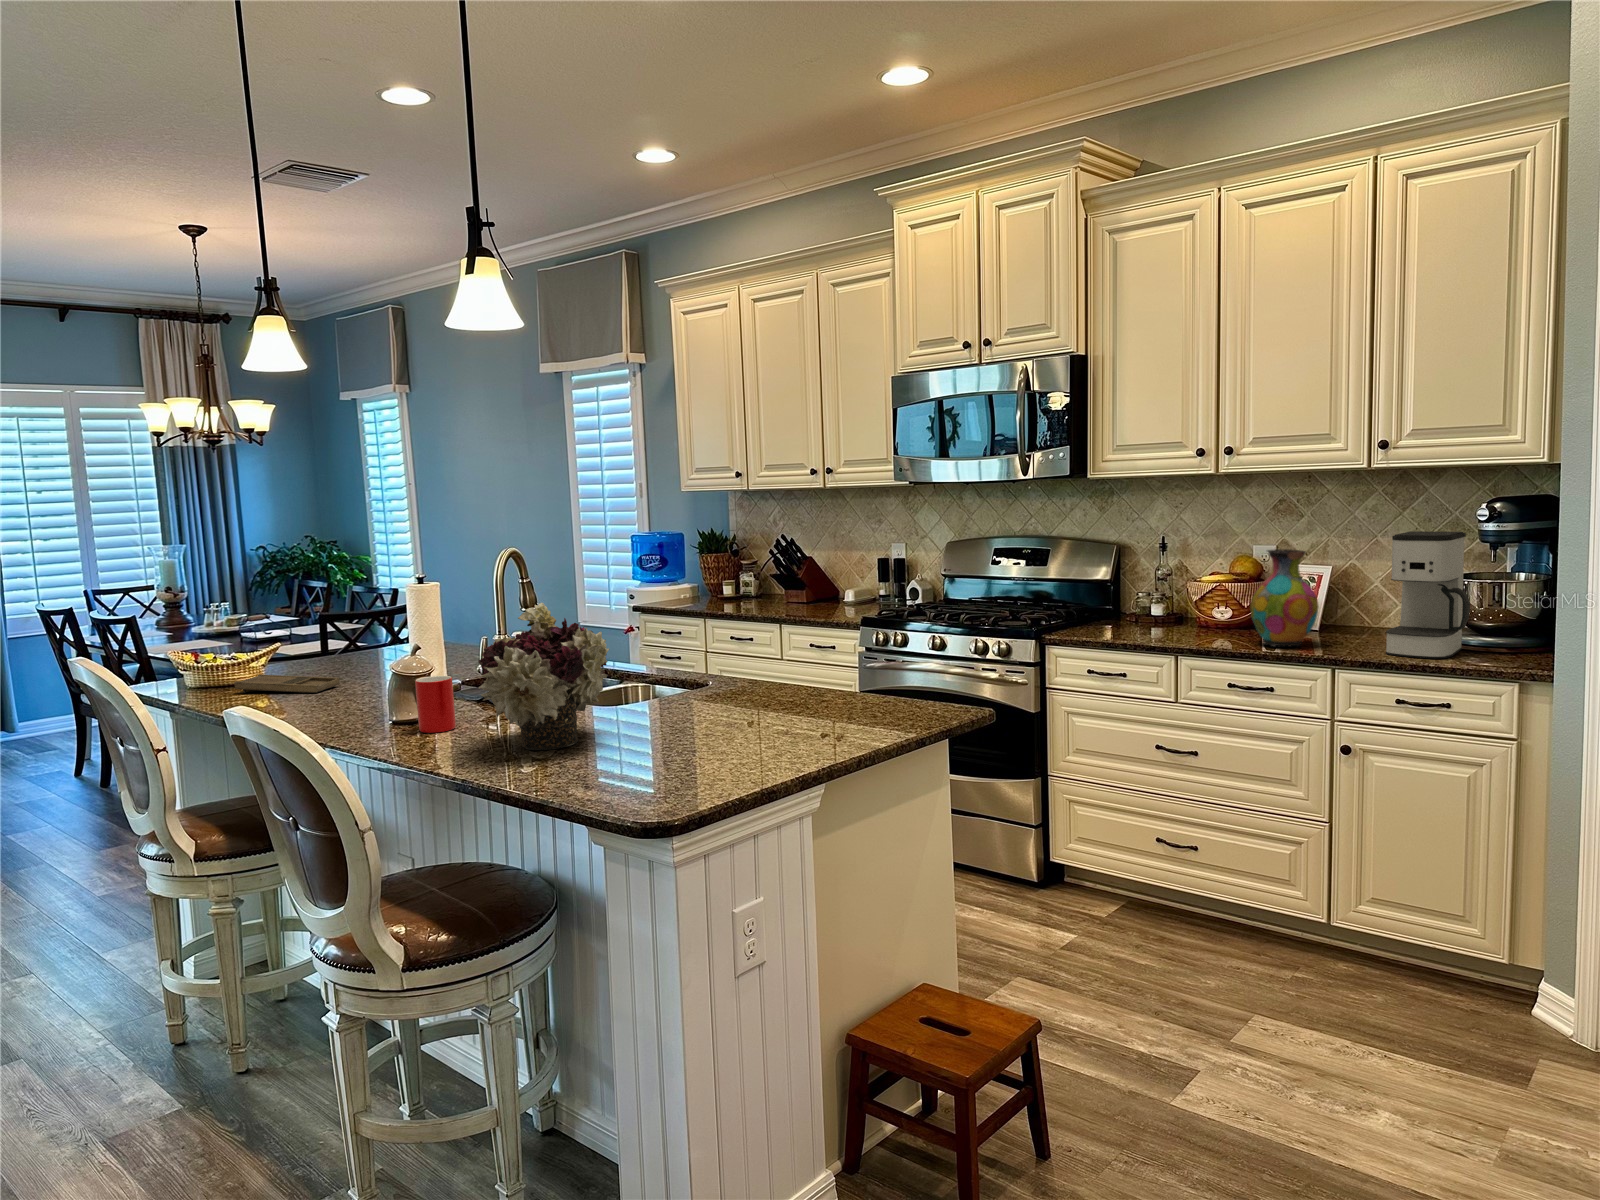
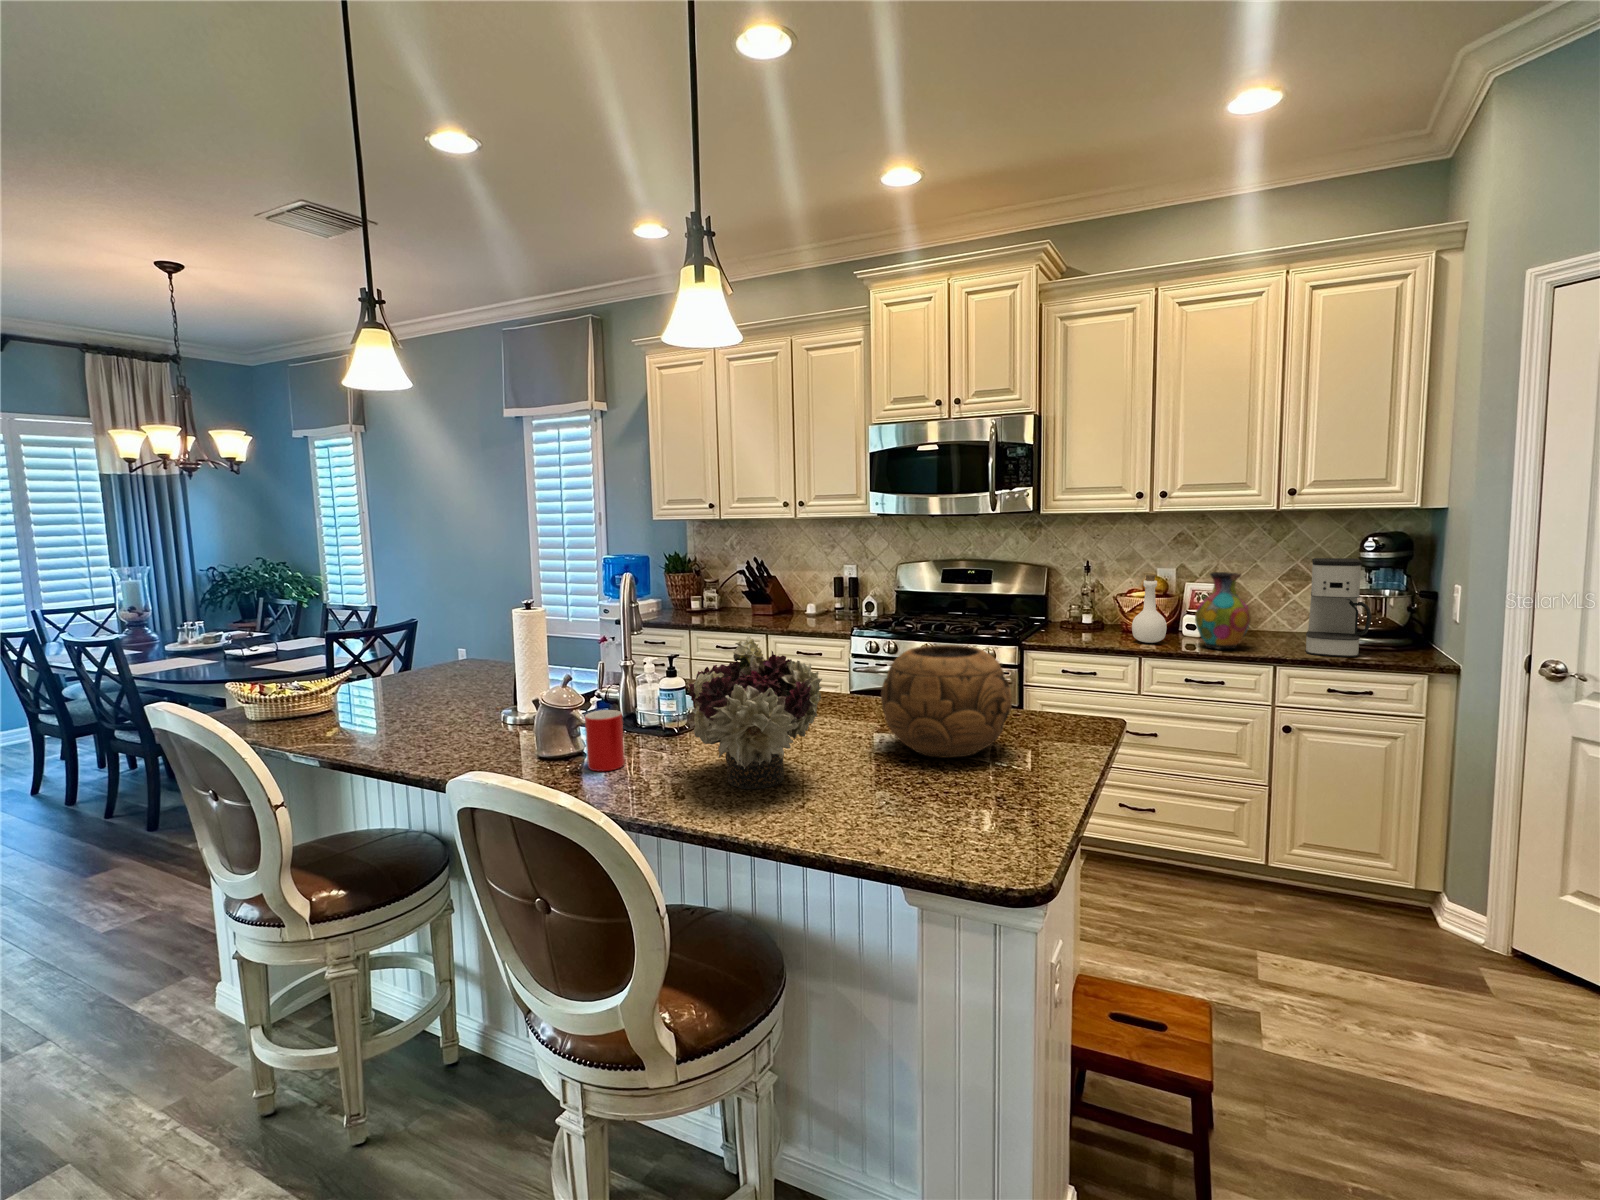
bottle: none [1180,553,1222,638] -> present [1132,575,1167,643]
decorative bowl: none [697,620,831,734] -> present [881,645,1012,758]
tray: present [234,675,340,693] -> none [315,706,428,727]

